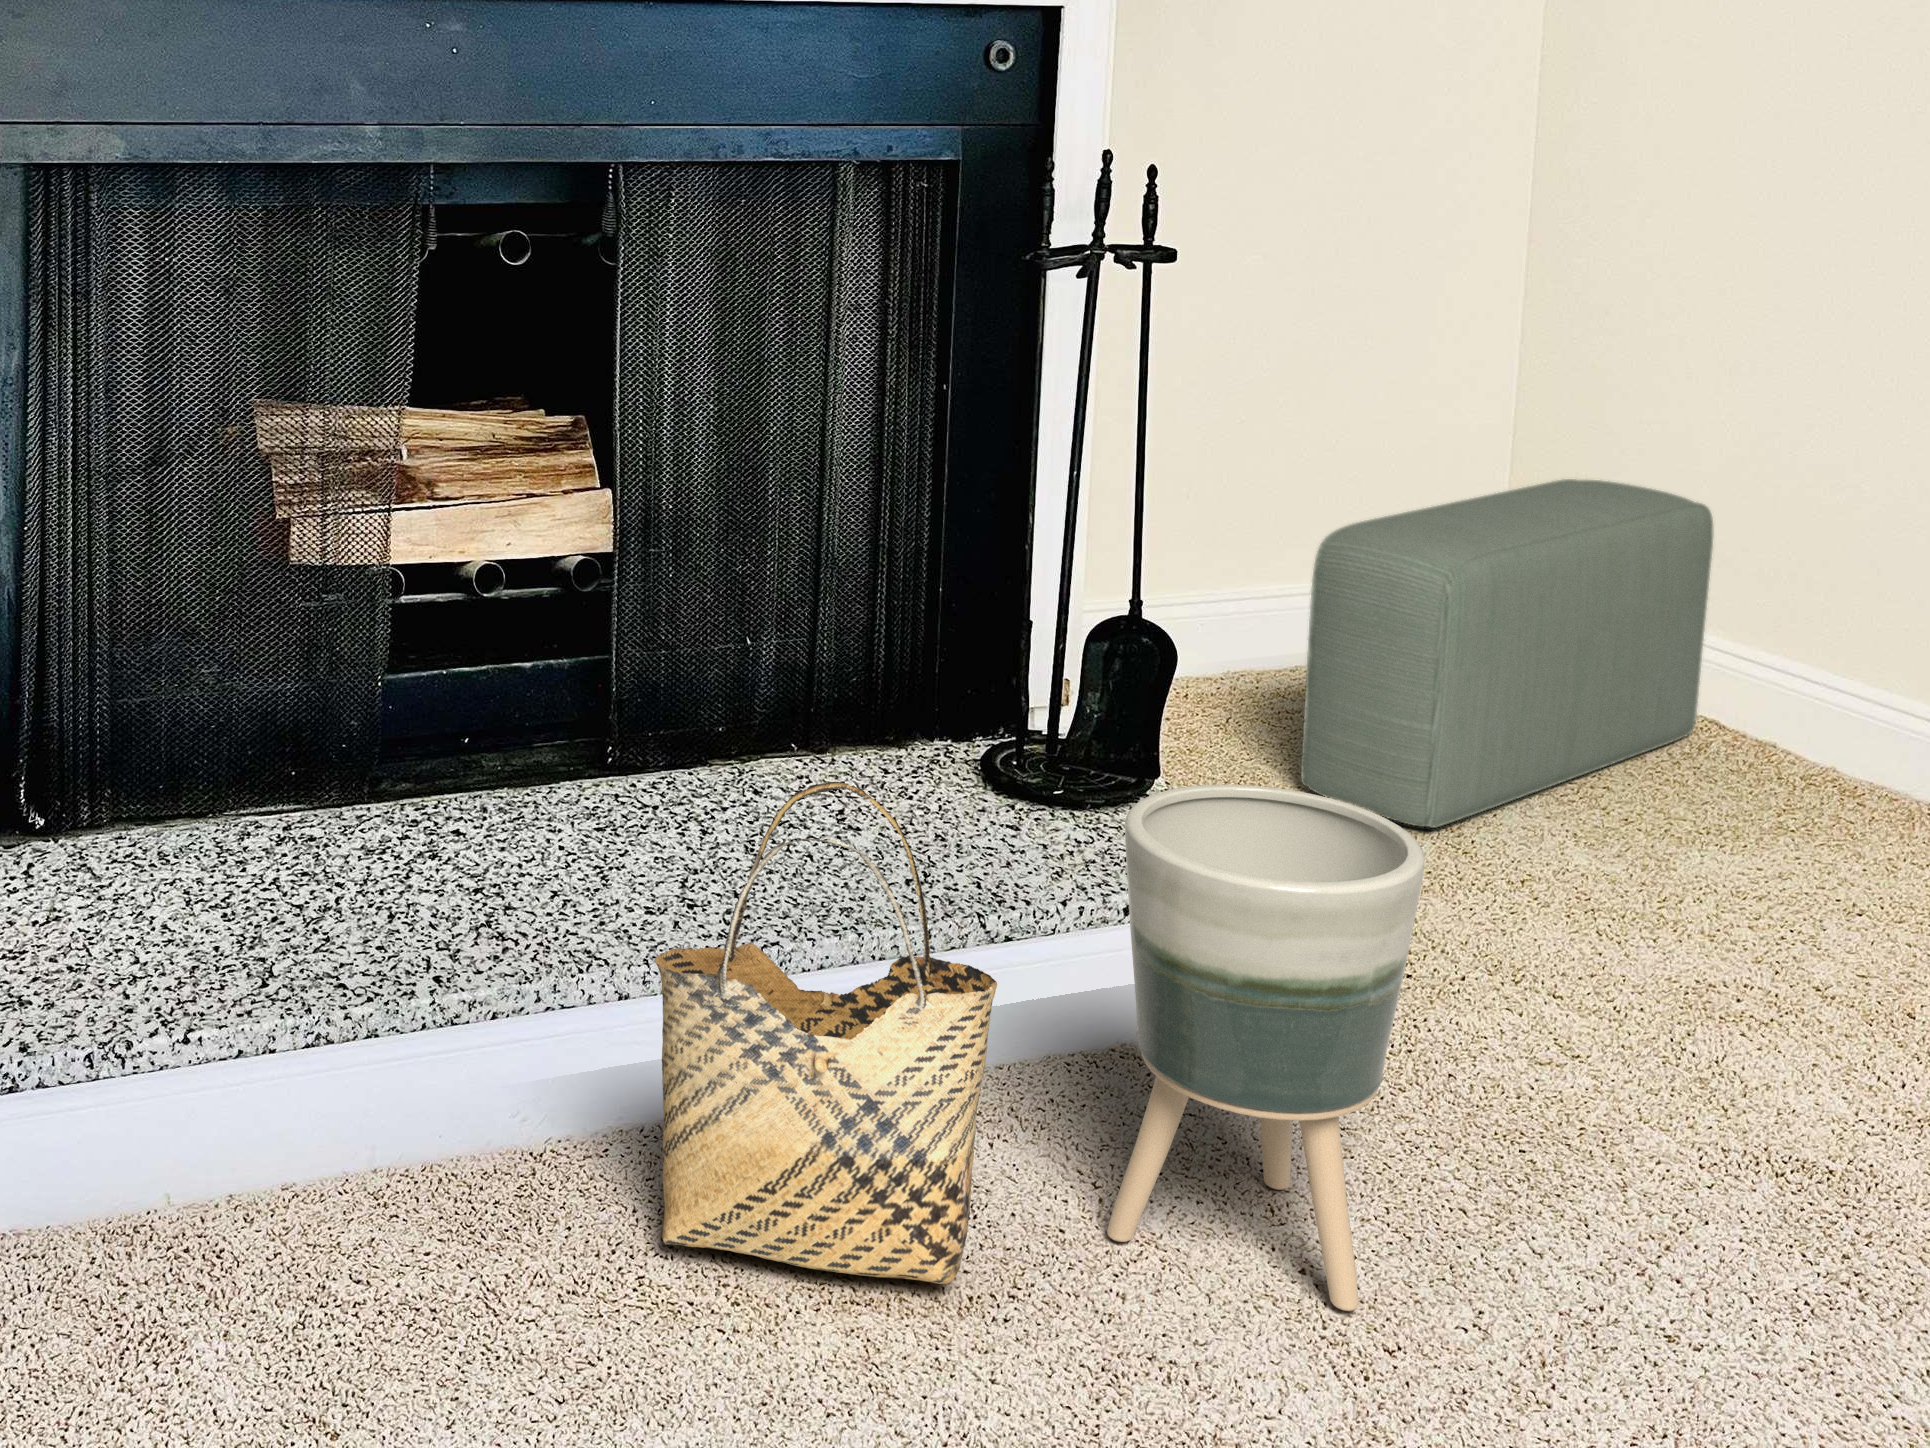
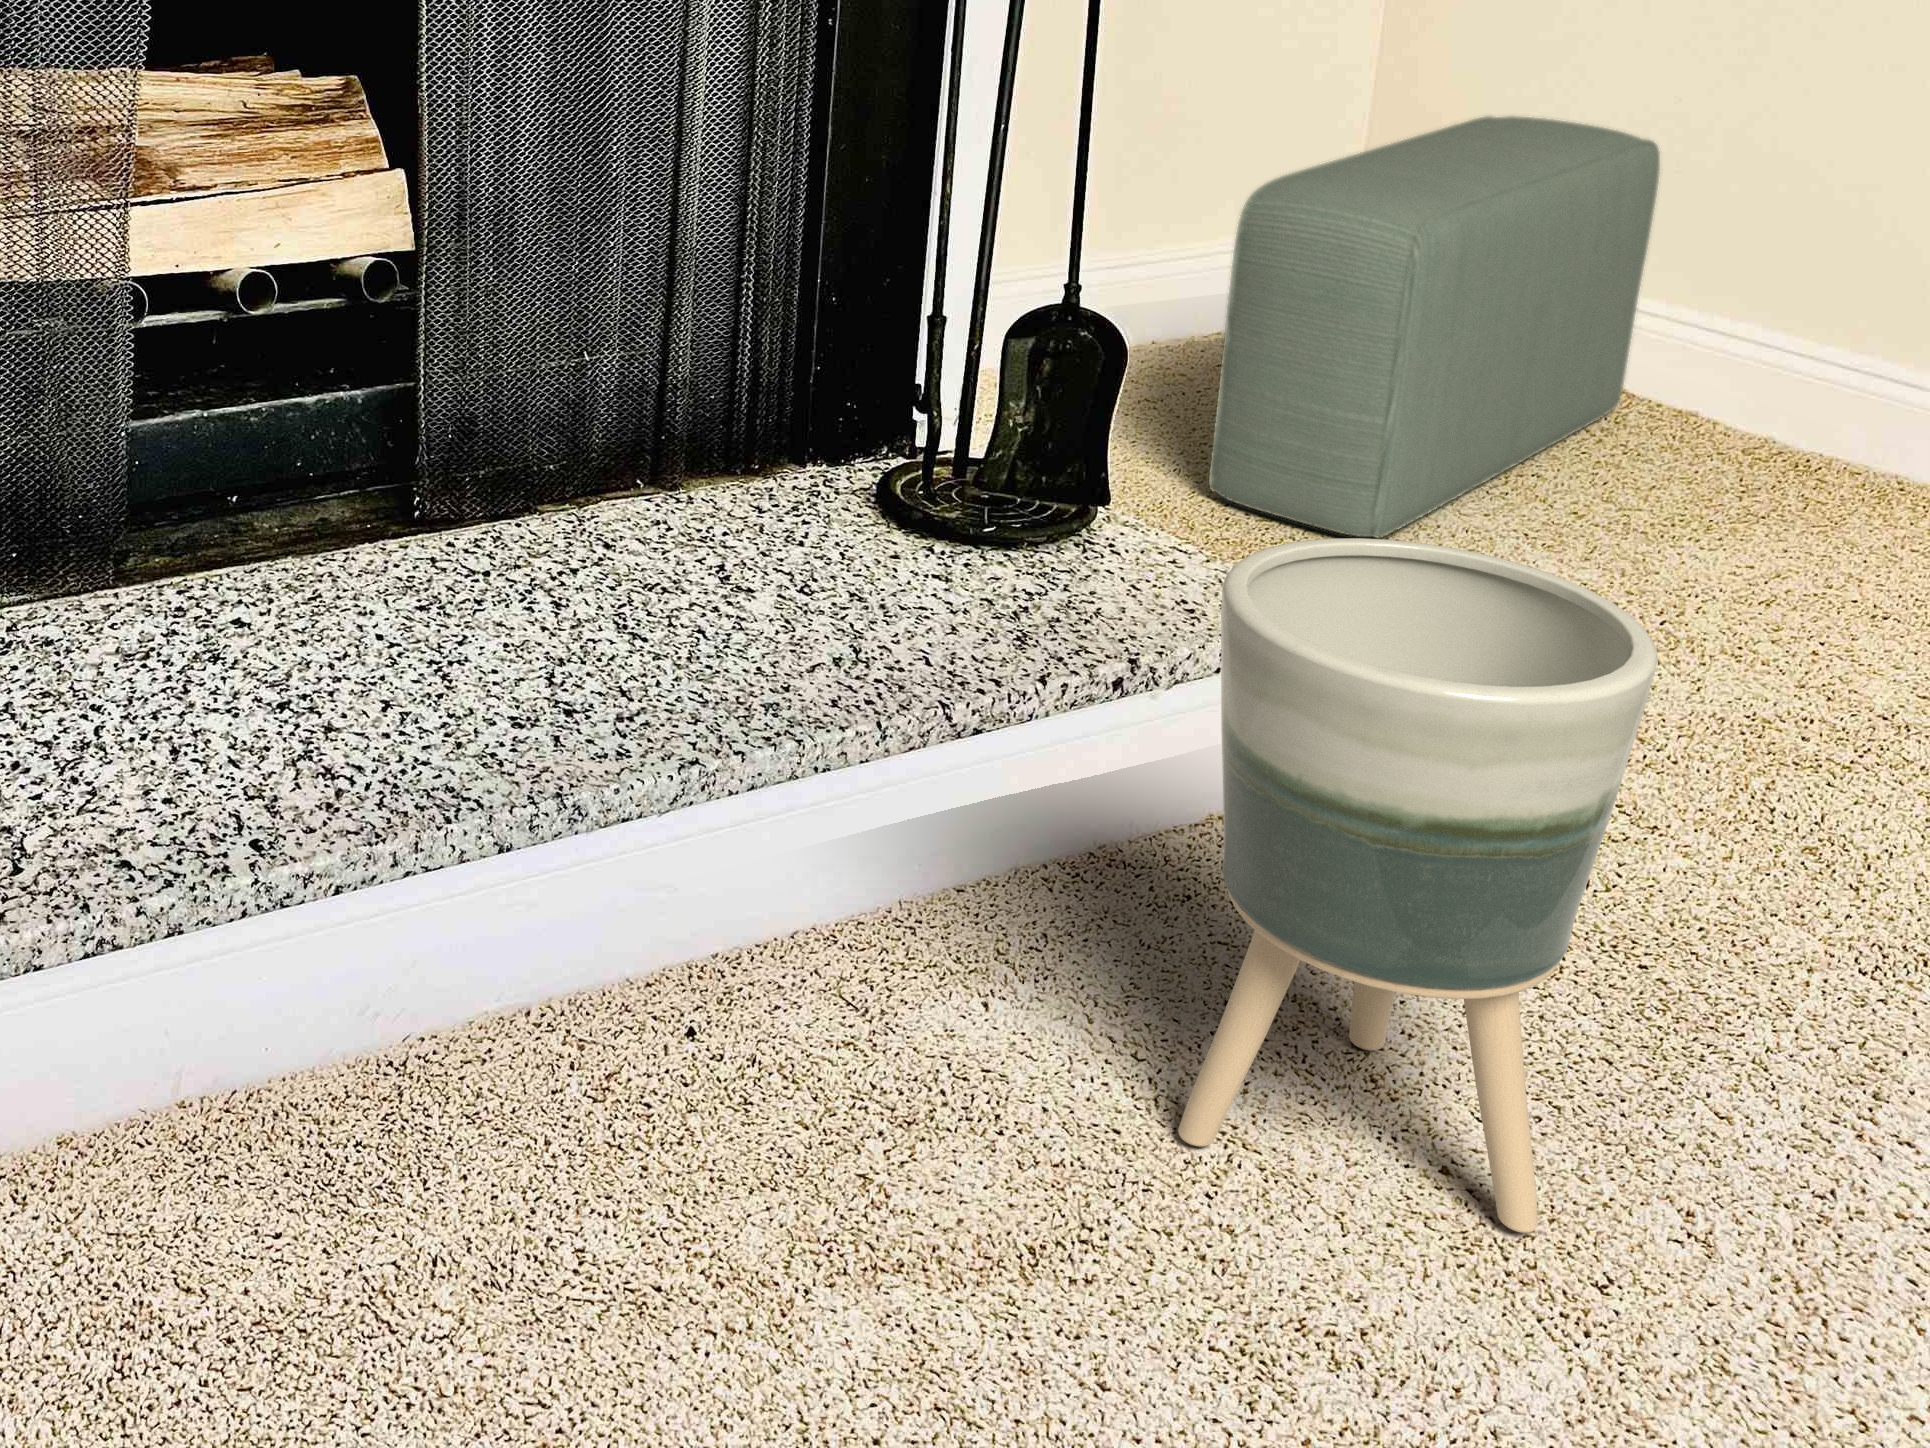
woven basket: present [655,782,997,1284] -> none [585,563,1063,1239]

